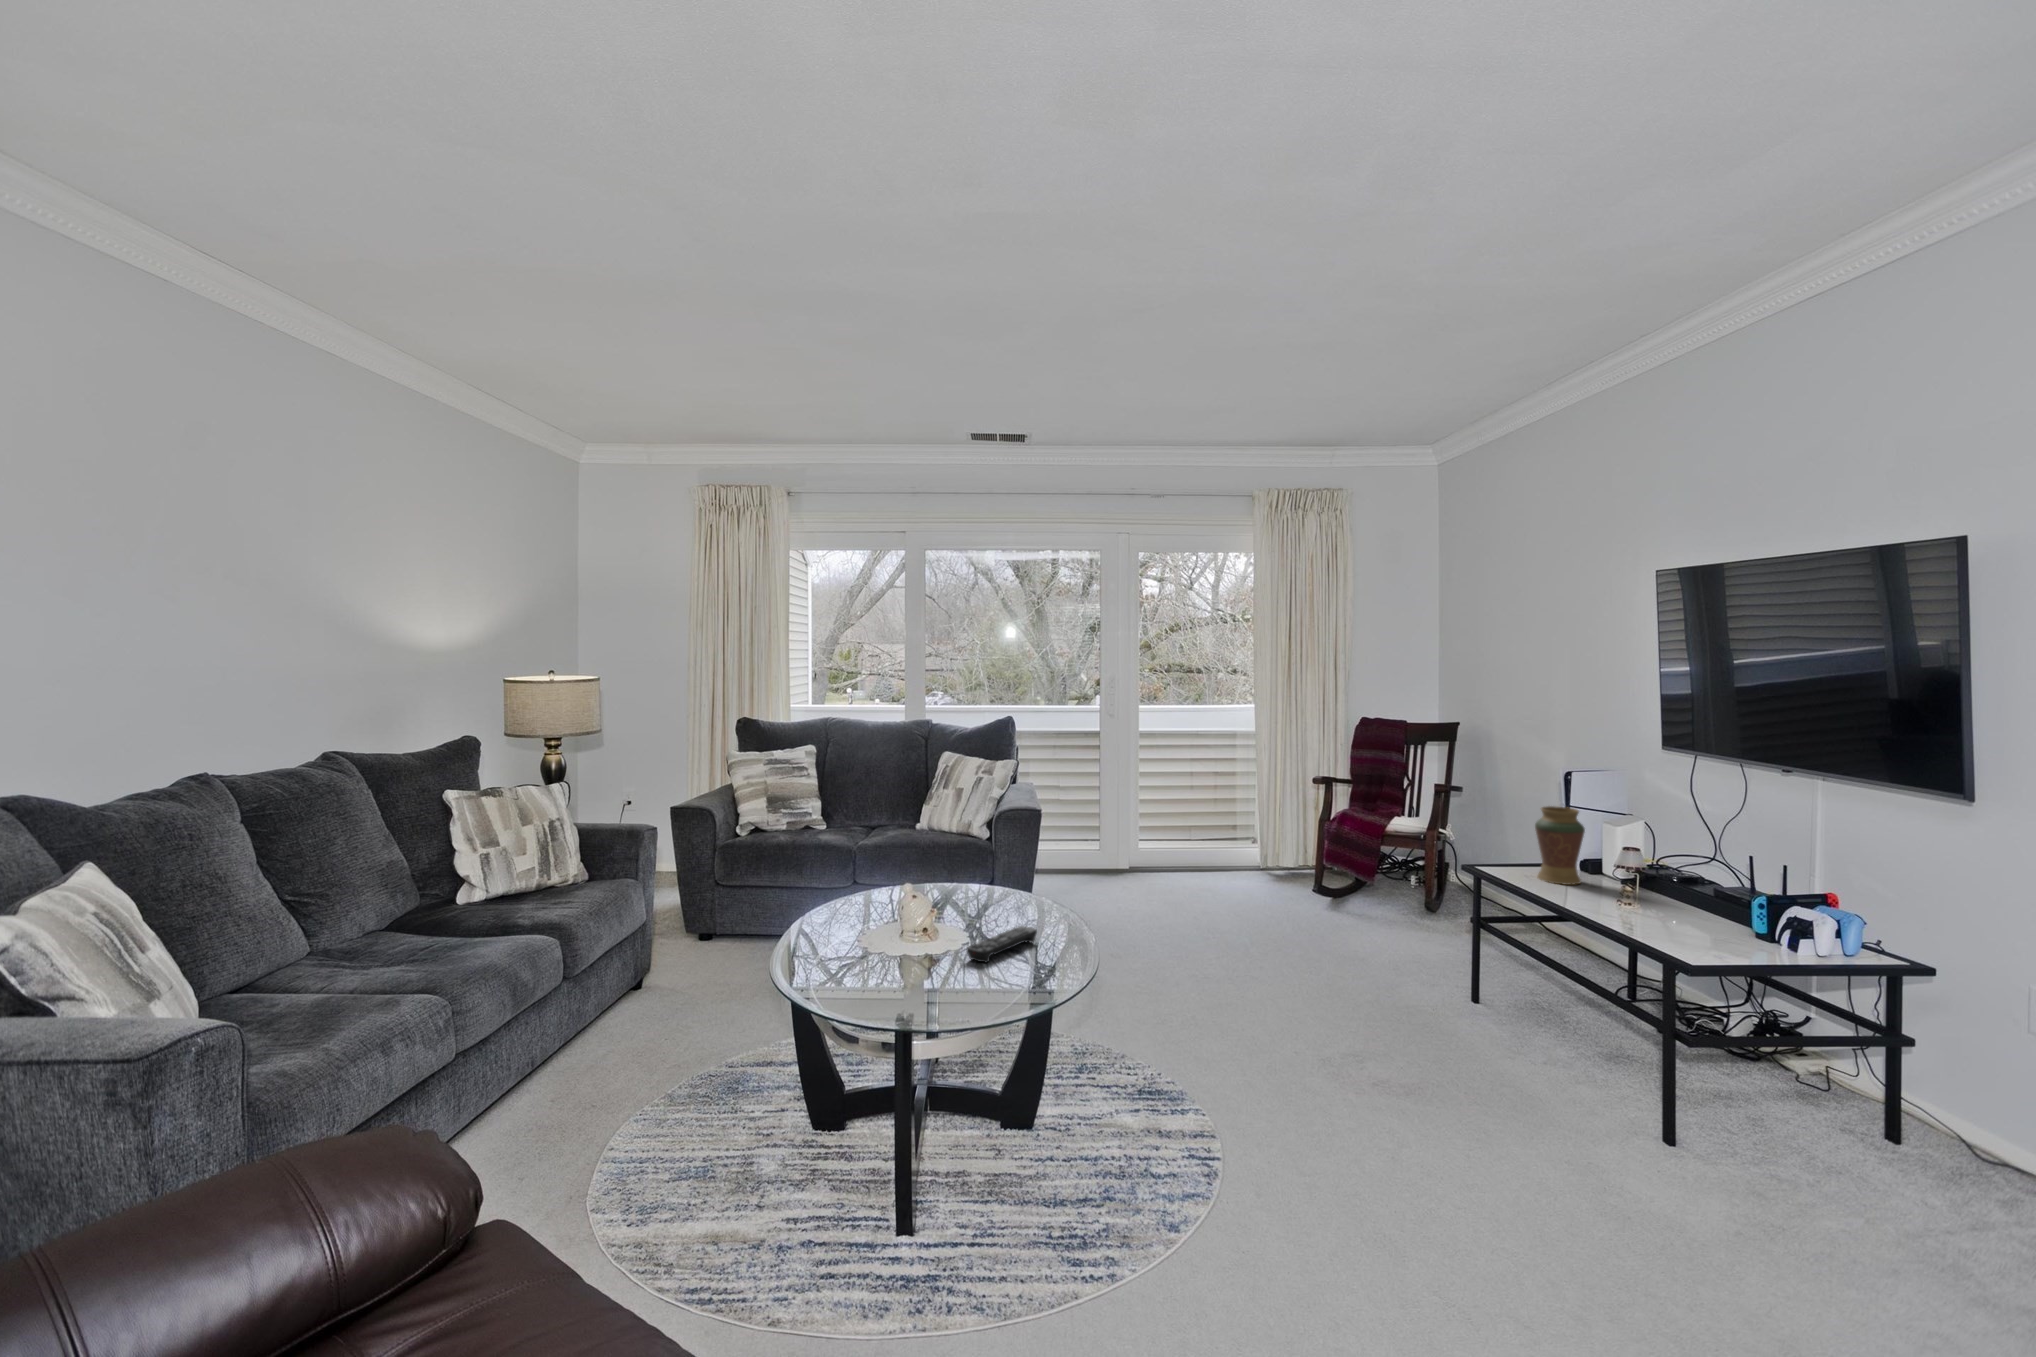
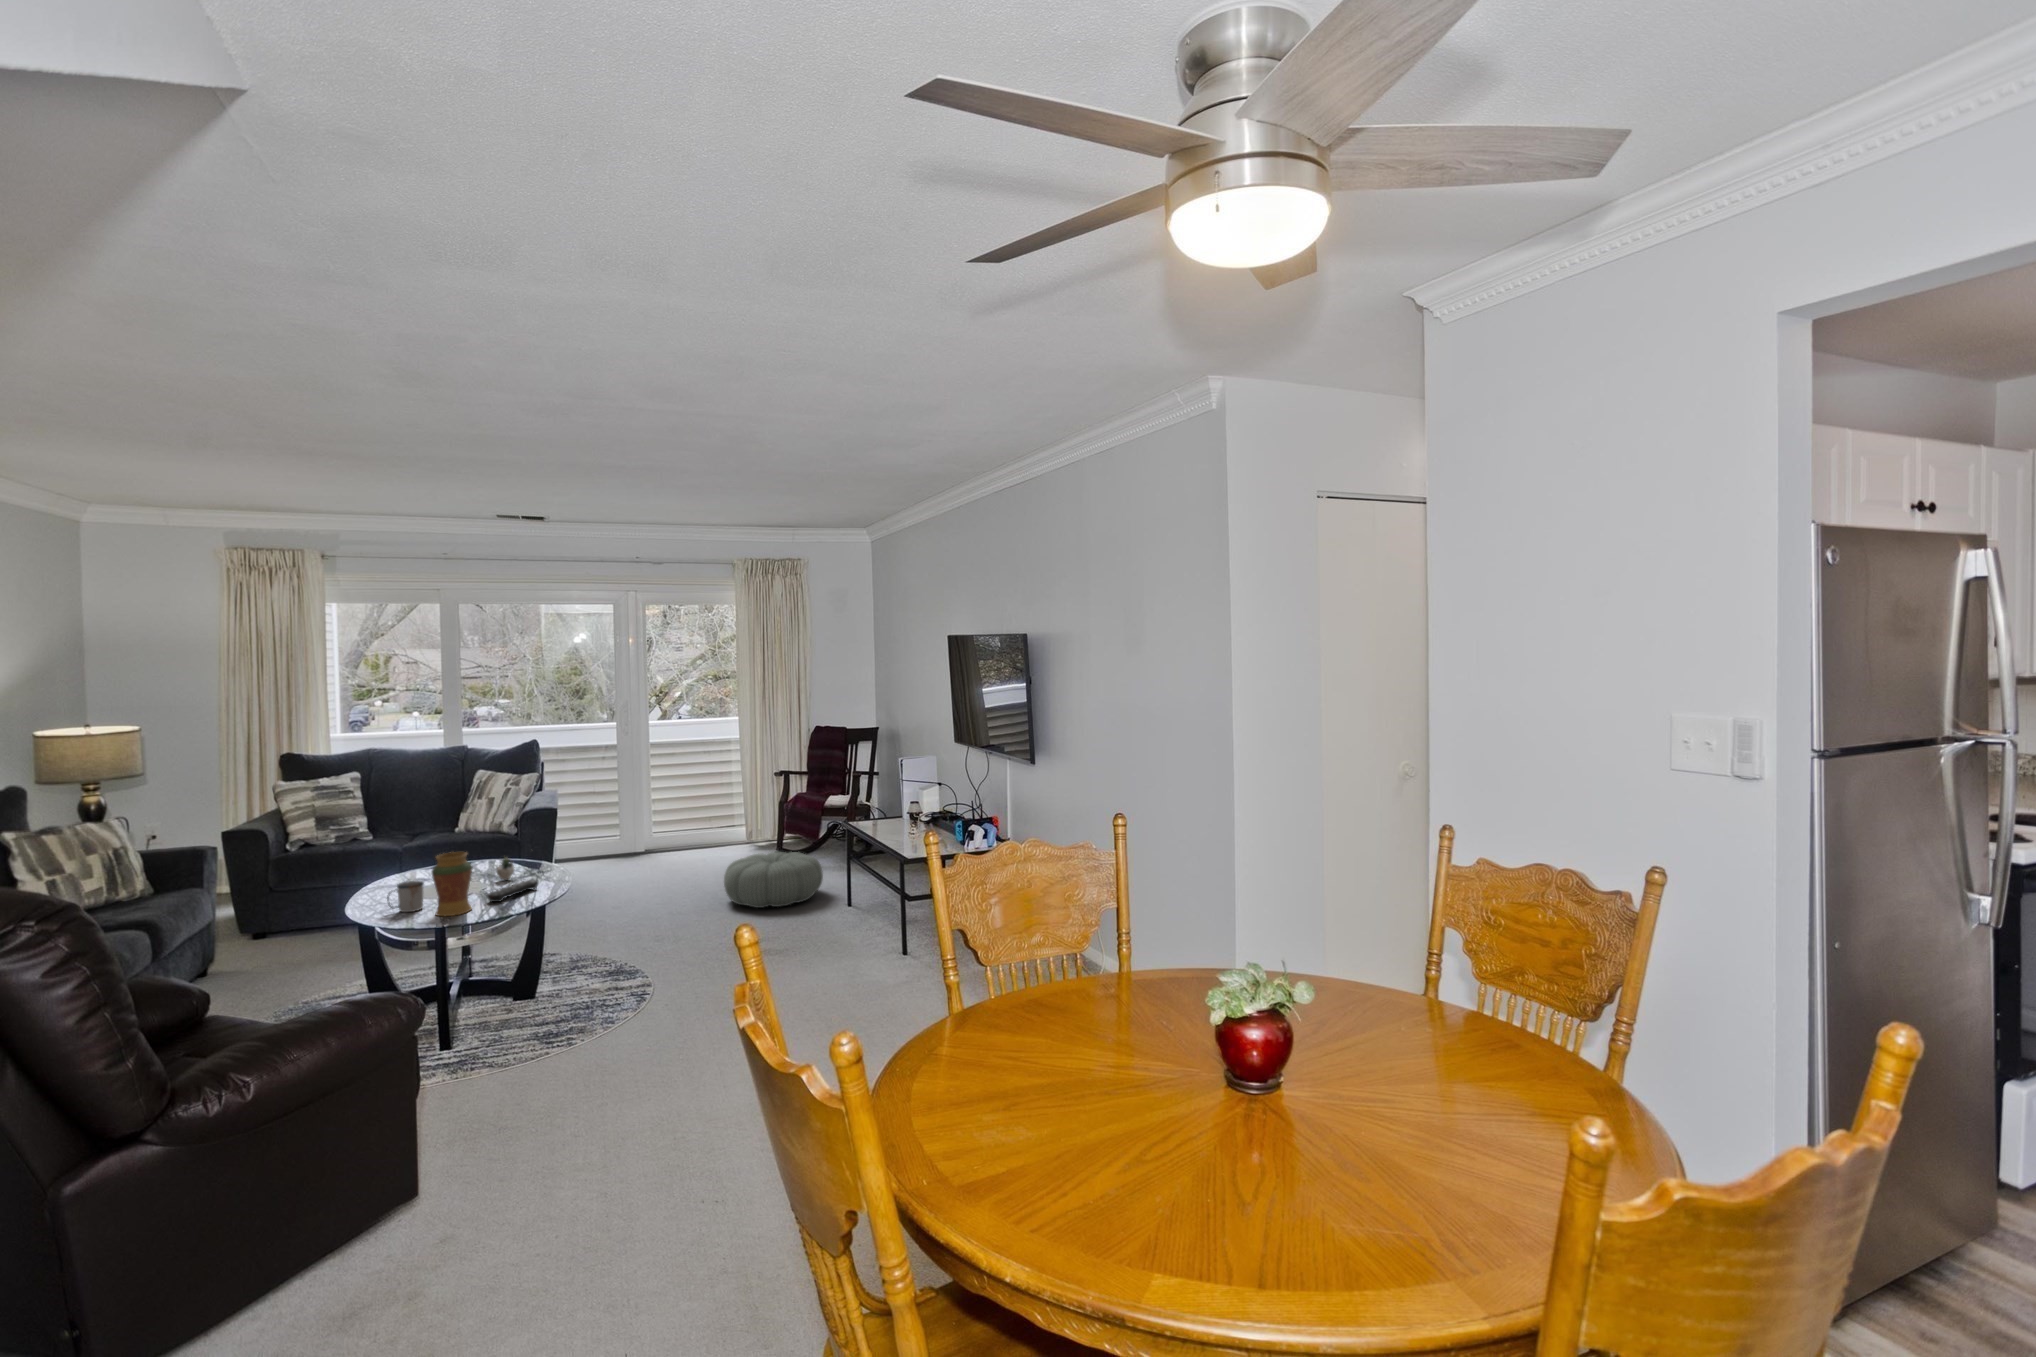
decorative vase: present [1535,806,1585,885] -> present [432,852,473,916]
succulent plant: none [975,875,1024,917] -> present [496,857,515,880]
pouf: none [1268,901,1425,994] -> present [724,852,823,908]
mug: none [831,913,881,964] -> present [387,881,424,912]

